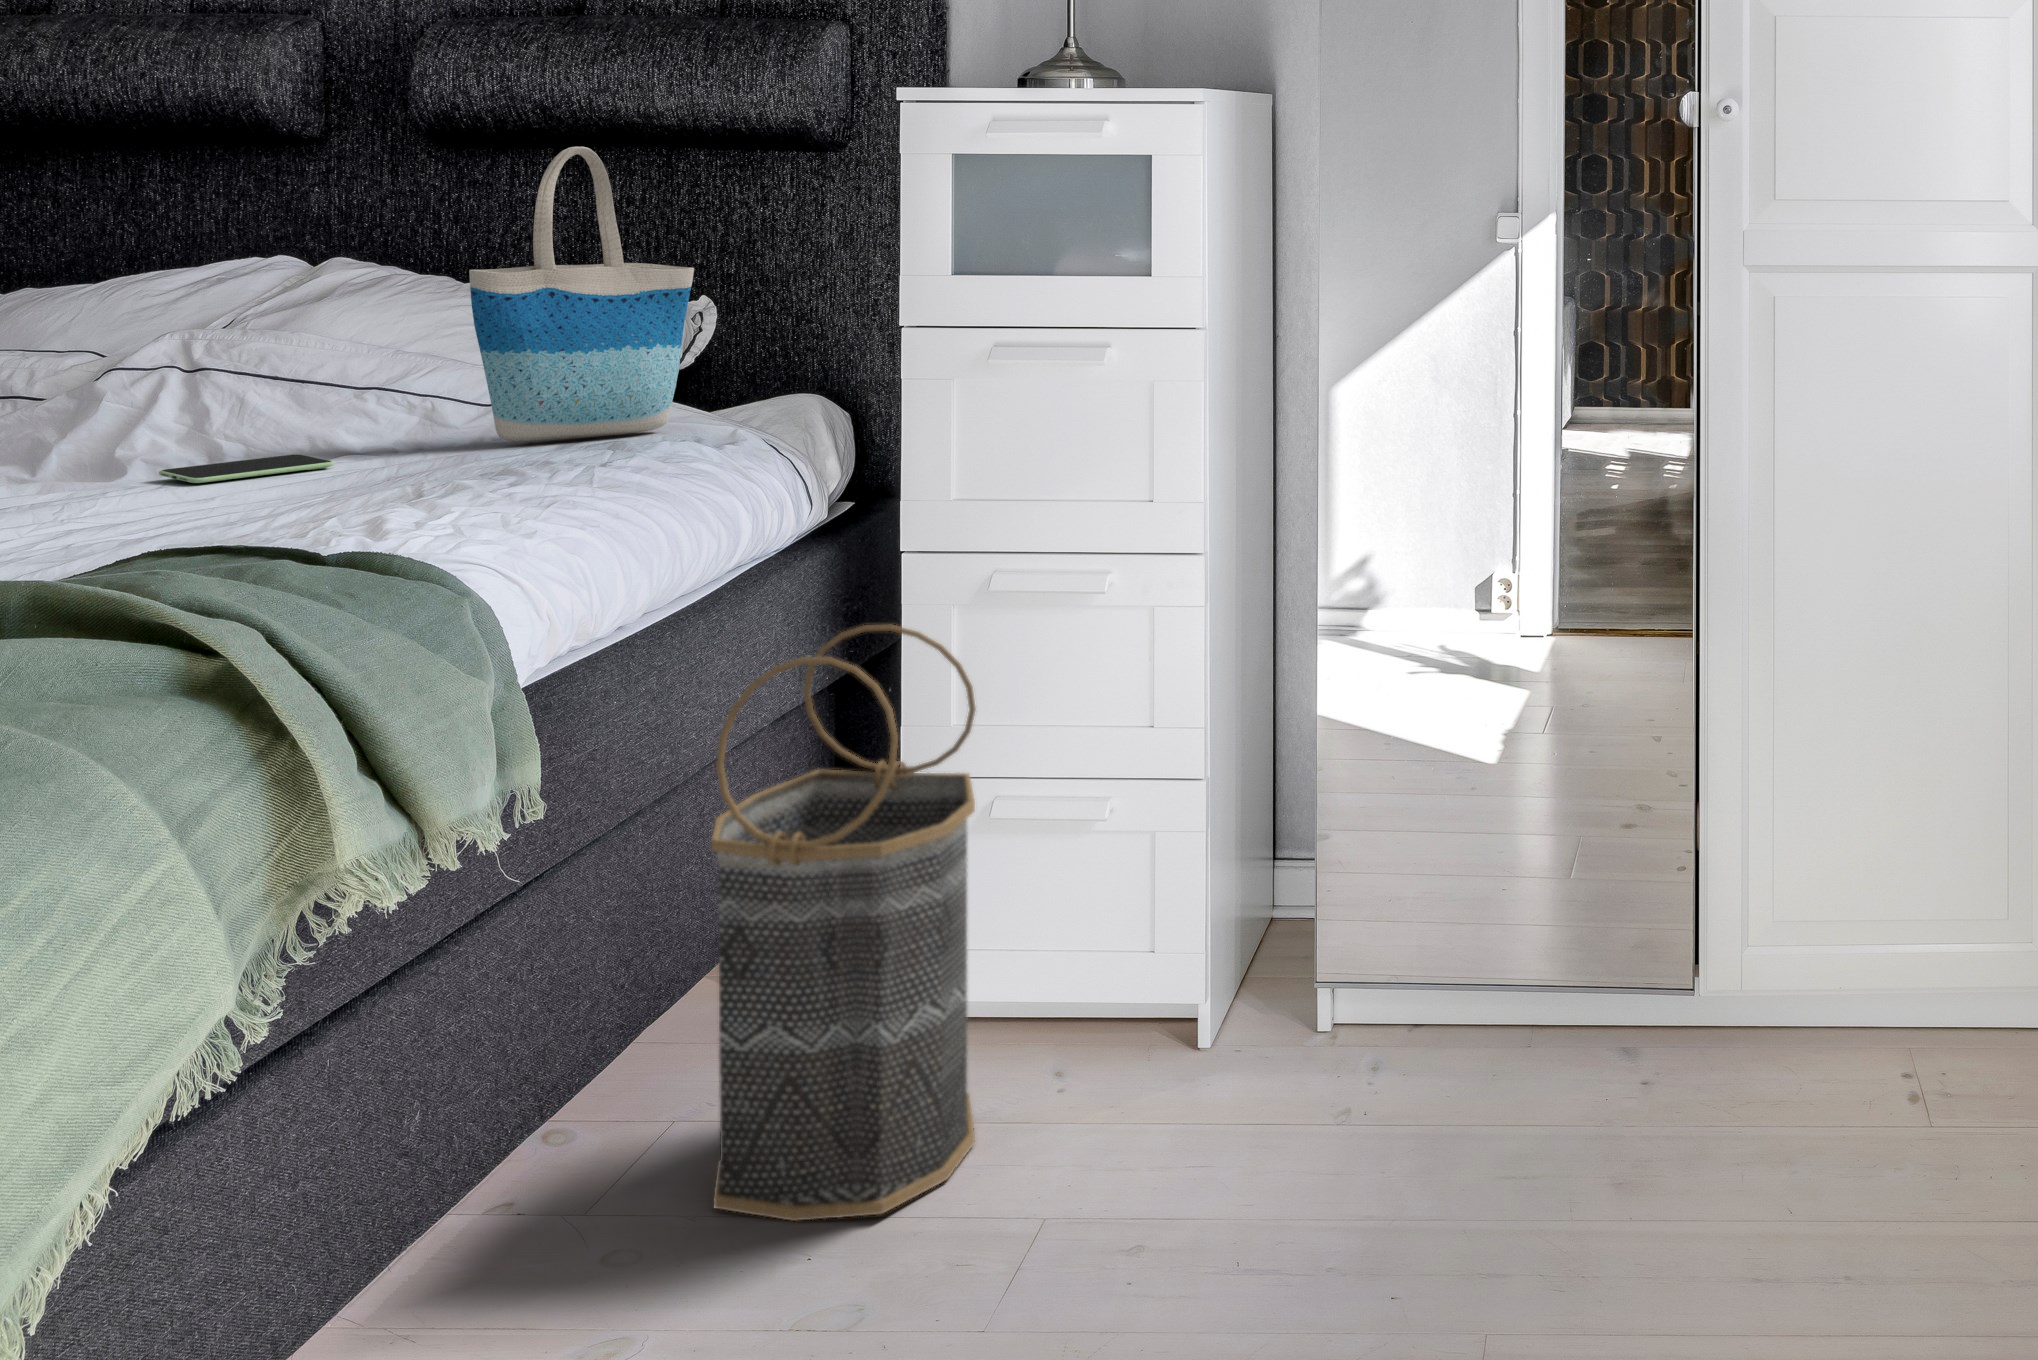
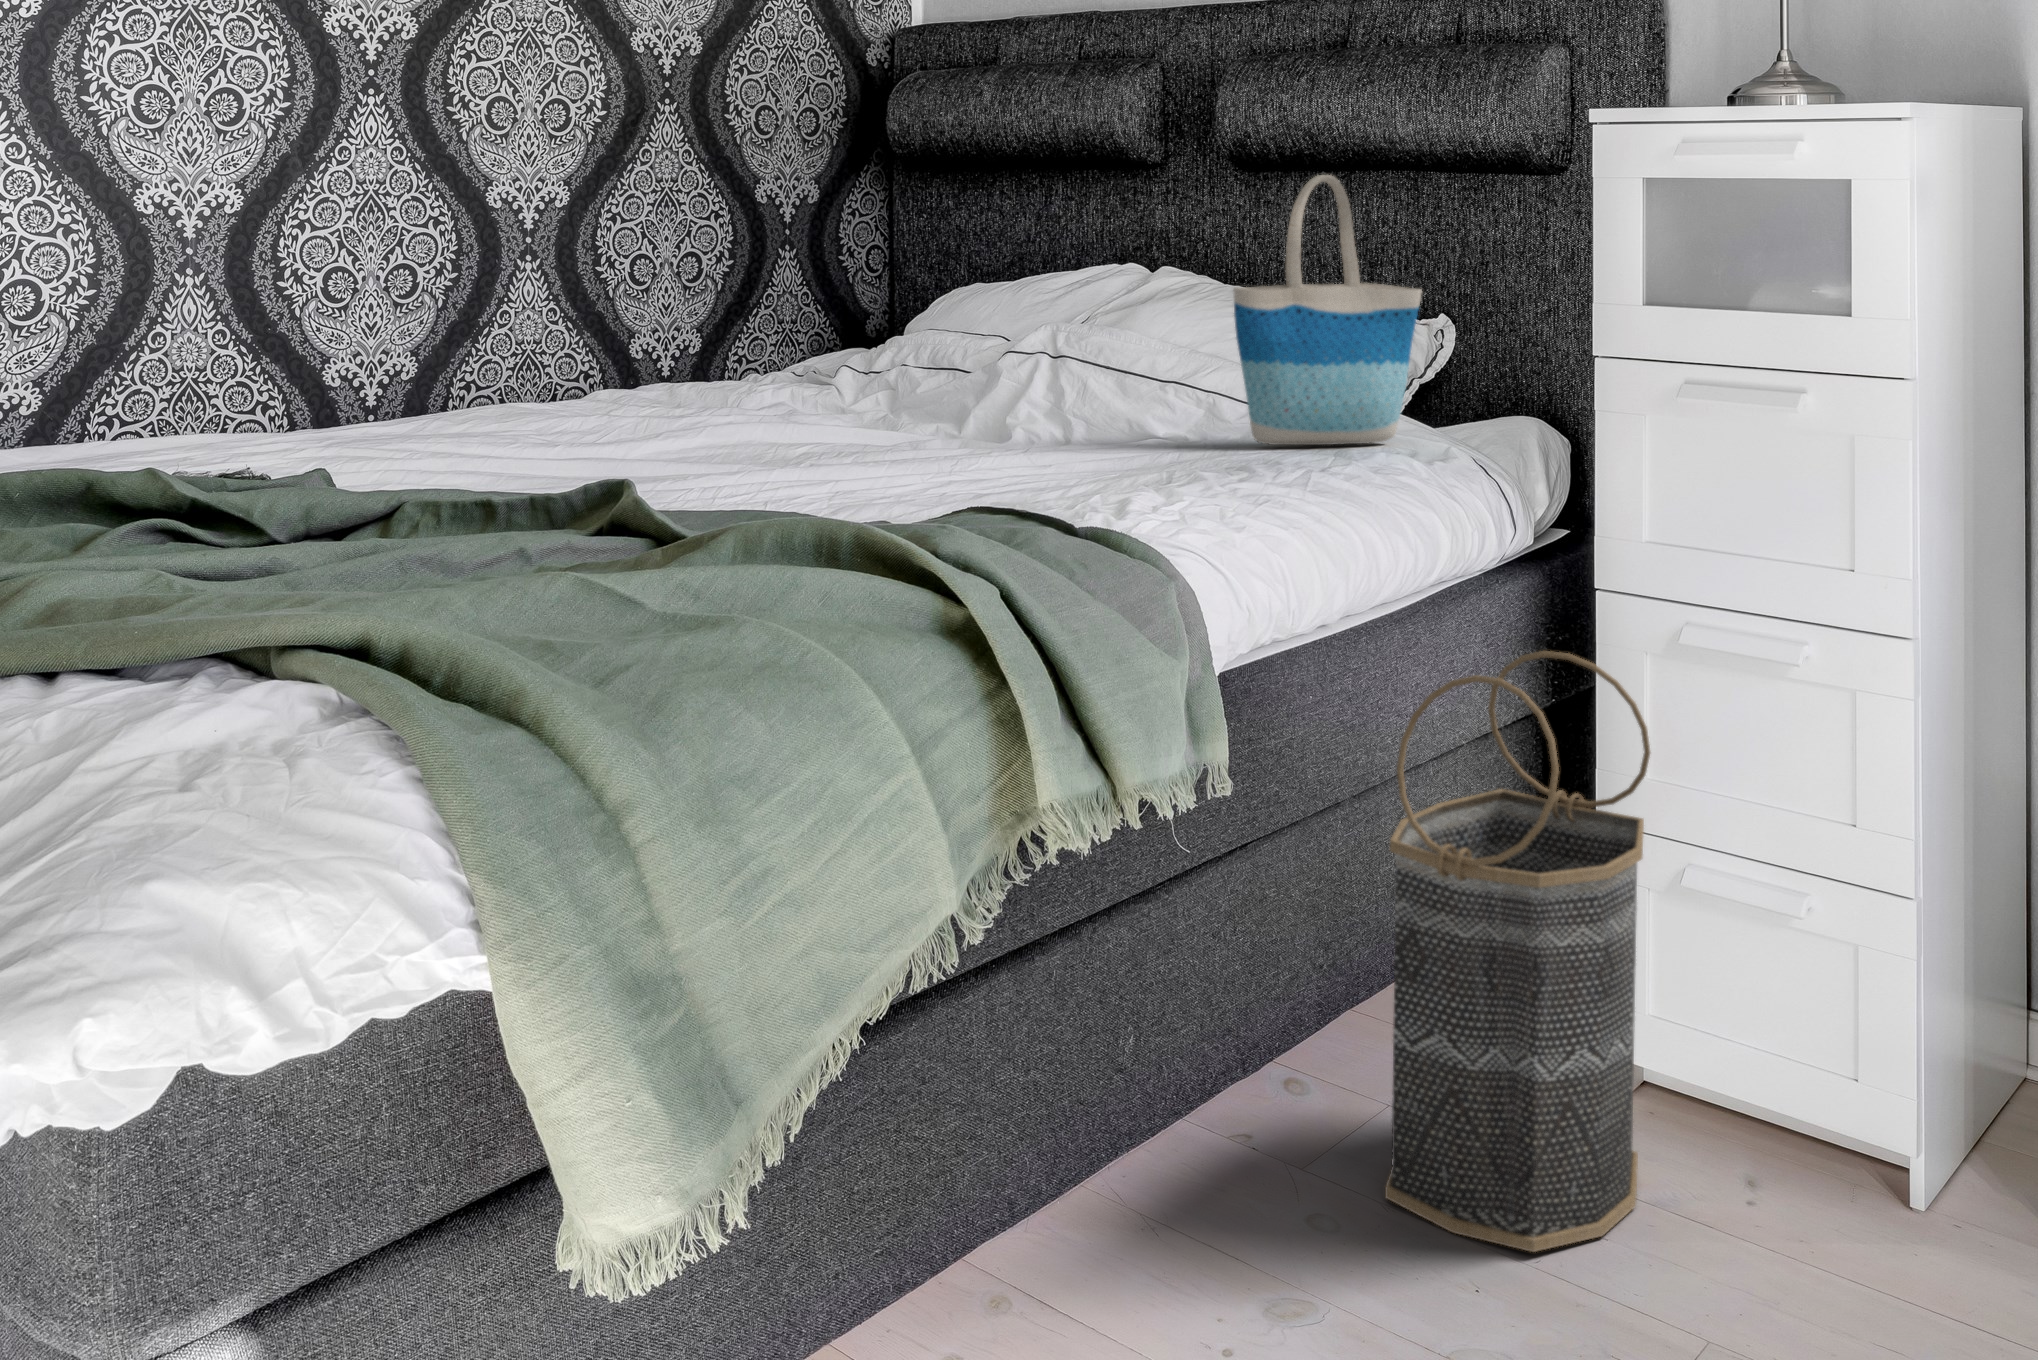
smartphone: present [159,454,334,483] -> none [1001,443,1123,462]

